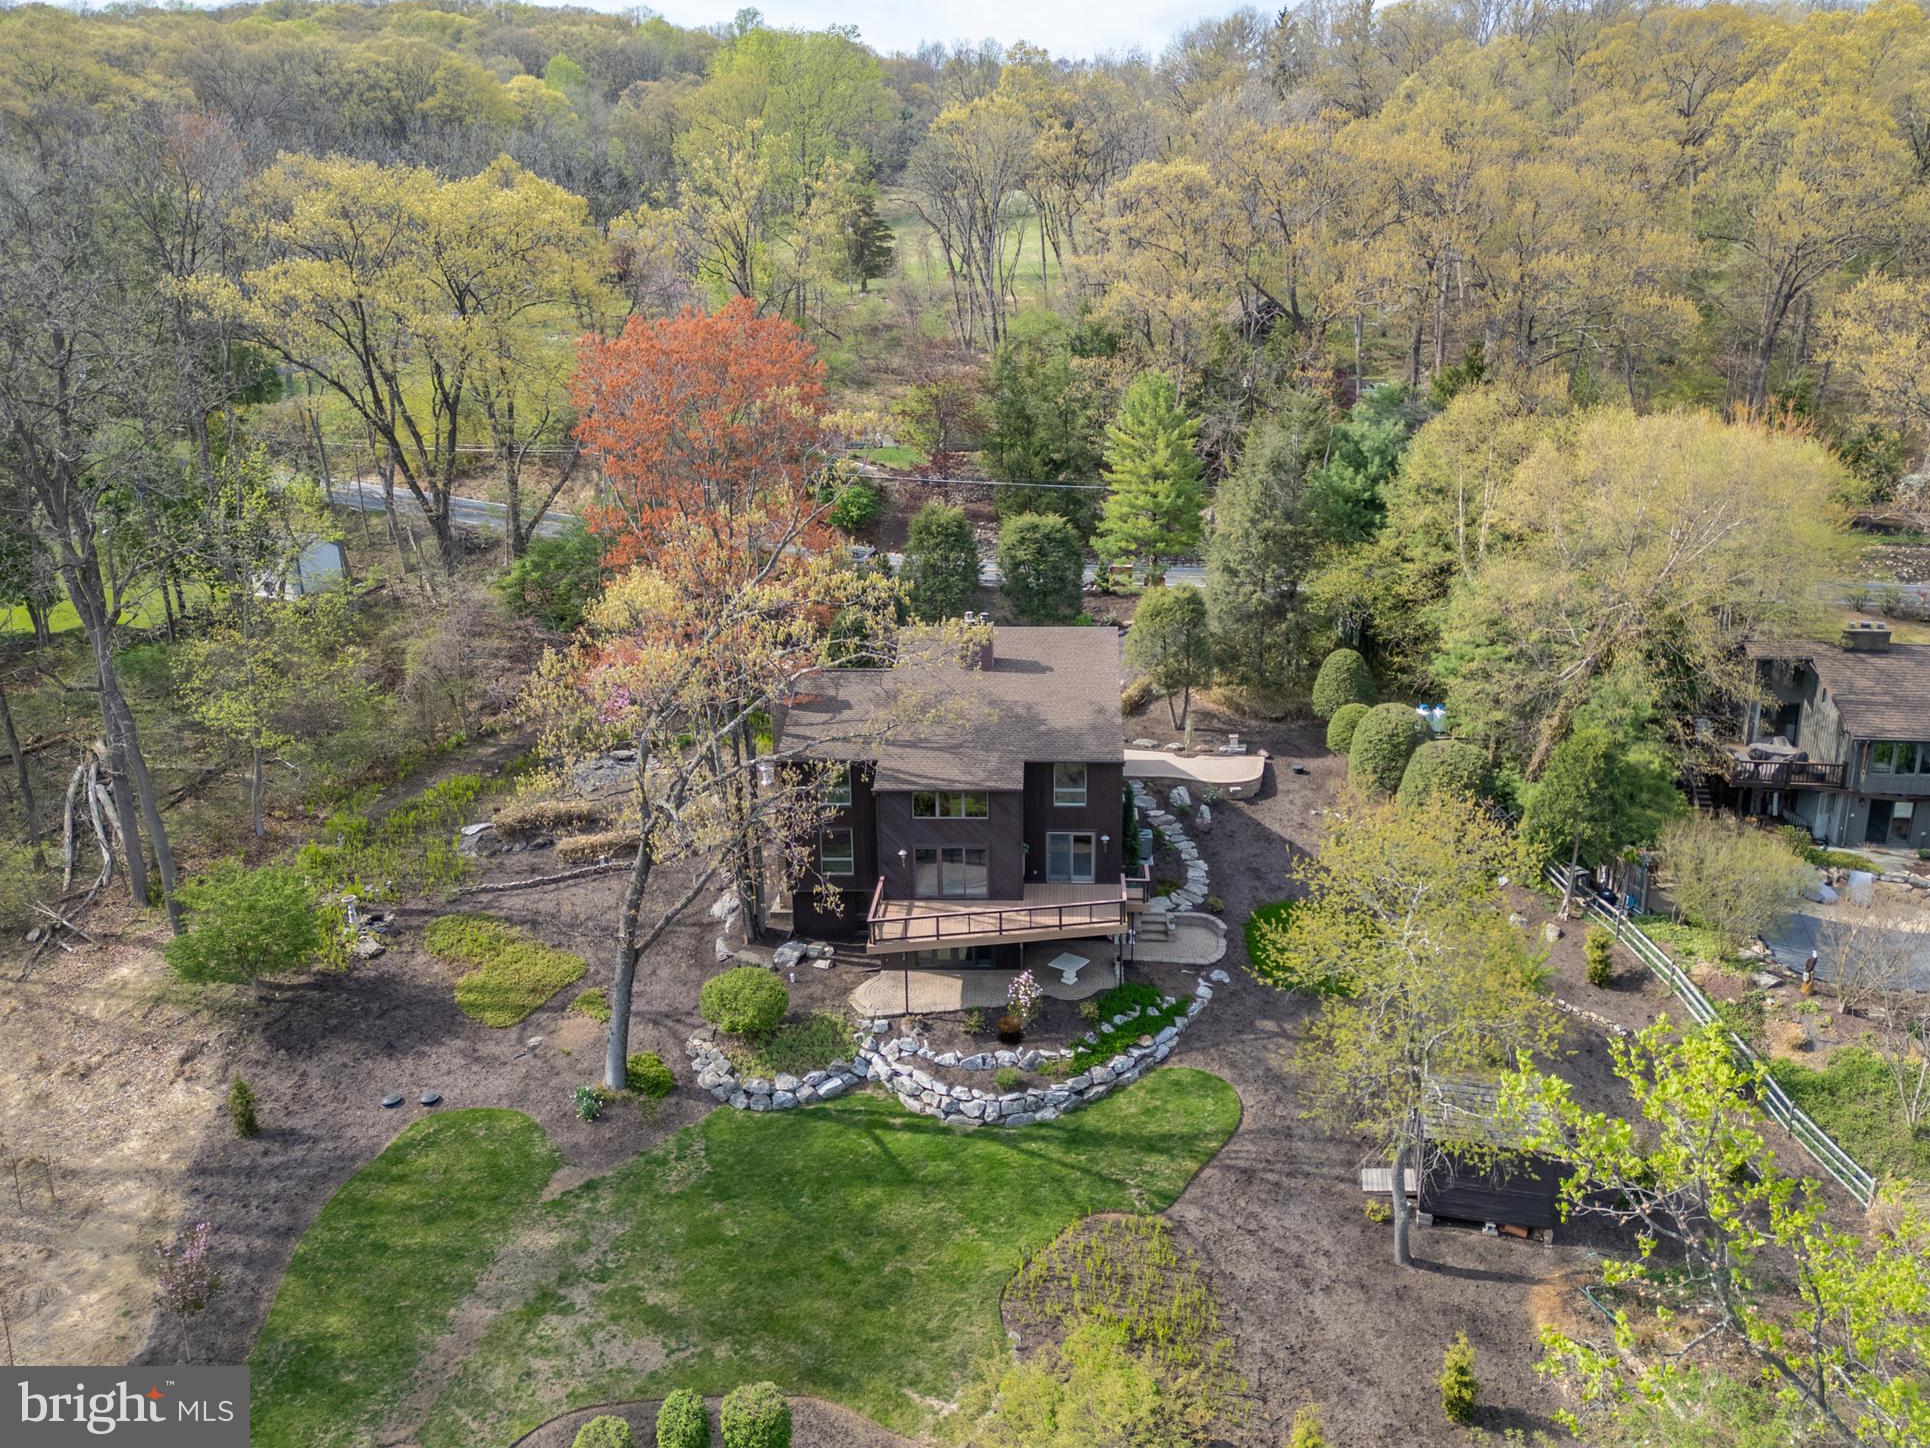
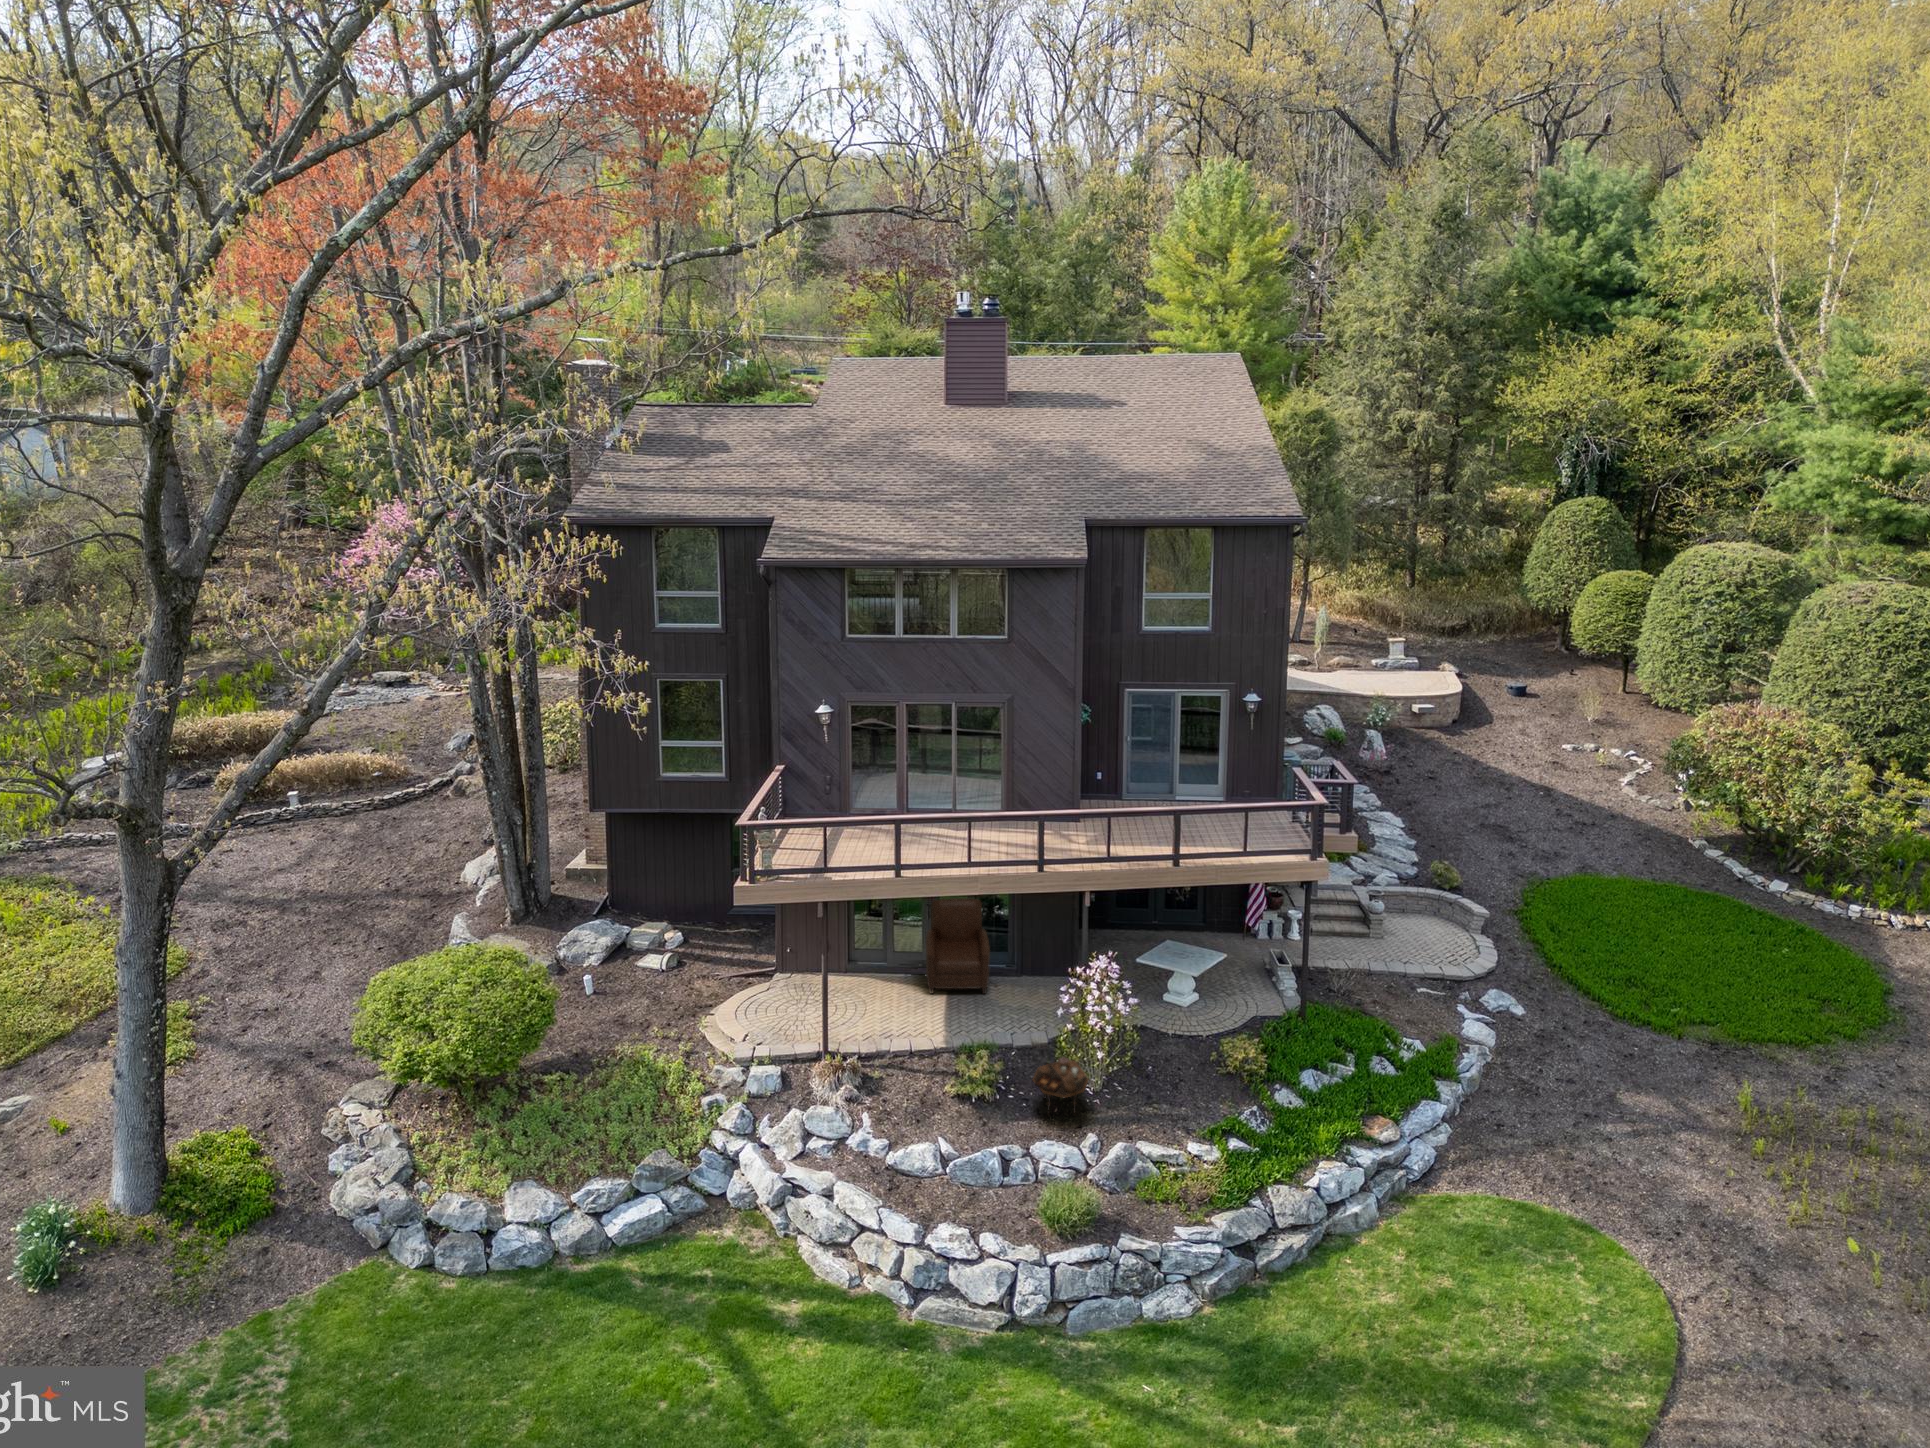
chair: none [952,936,982,981] -> present [926,898,990,994]

